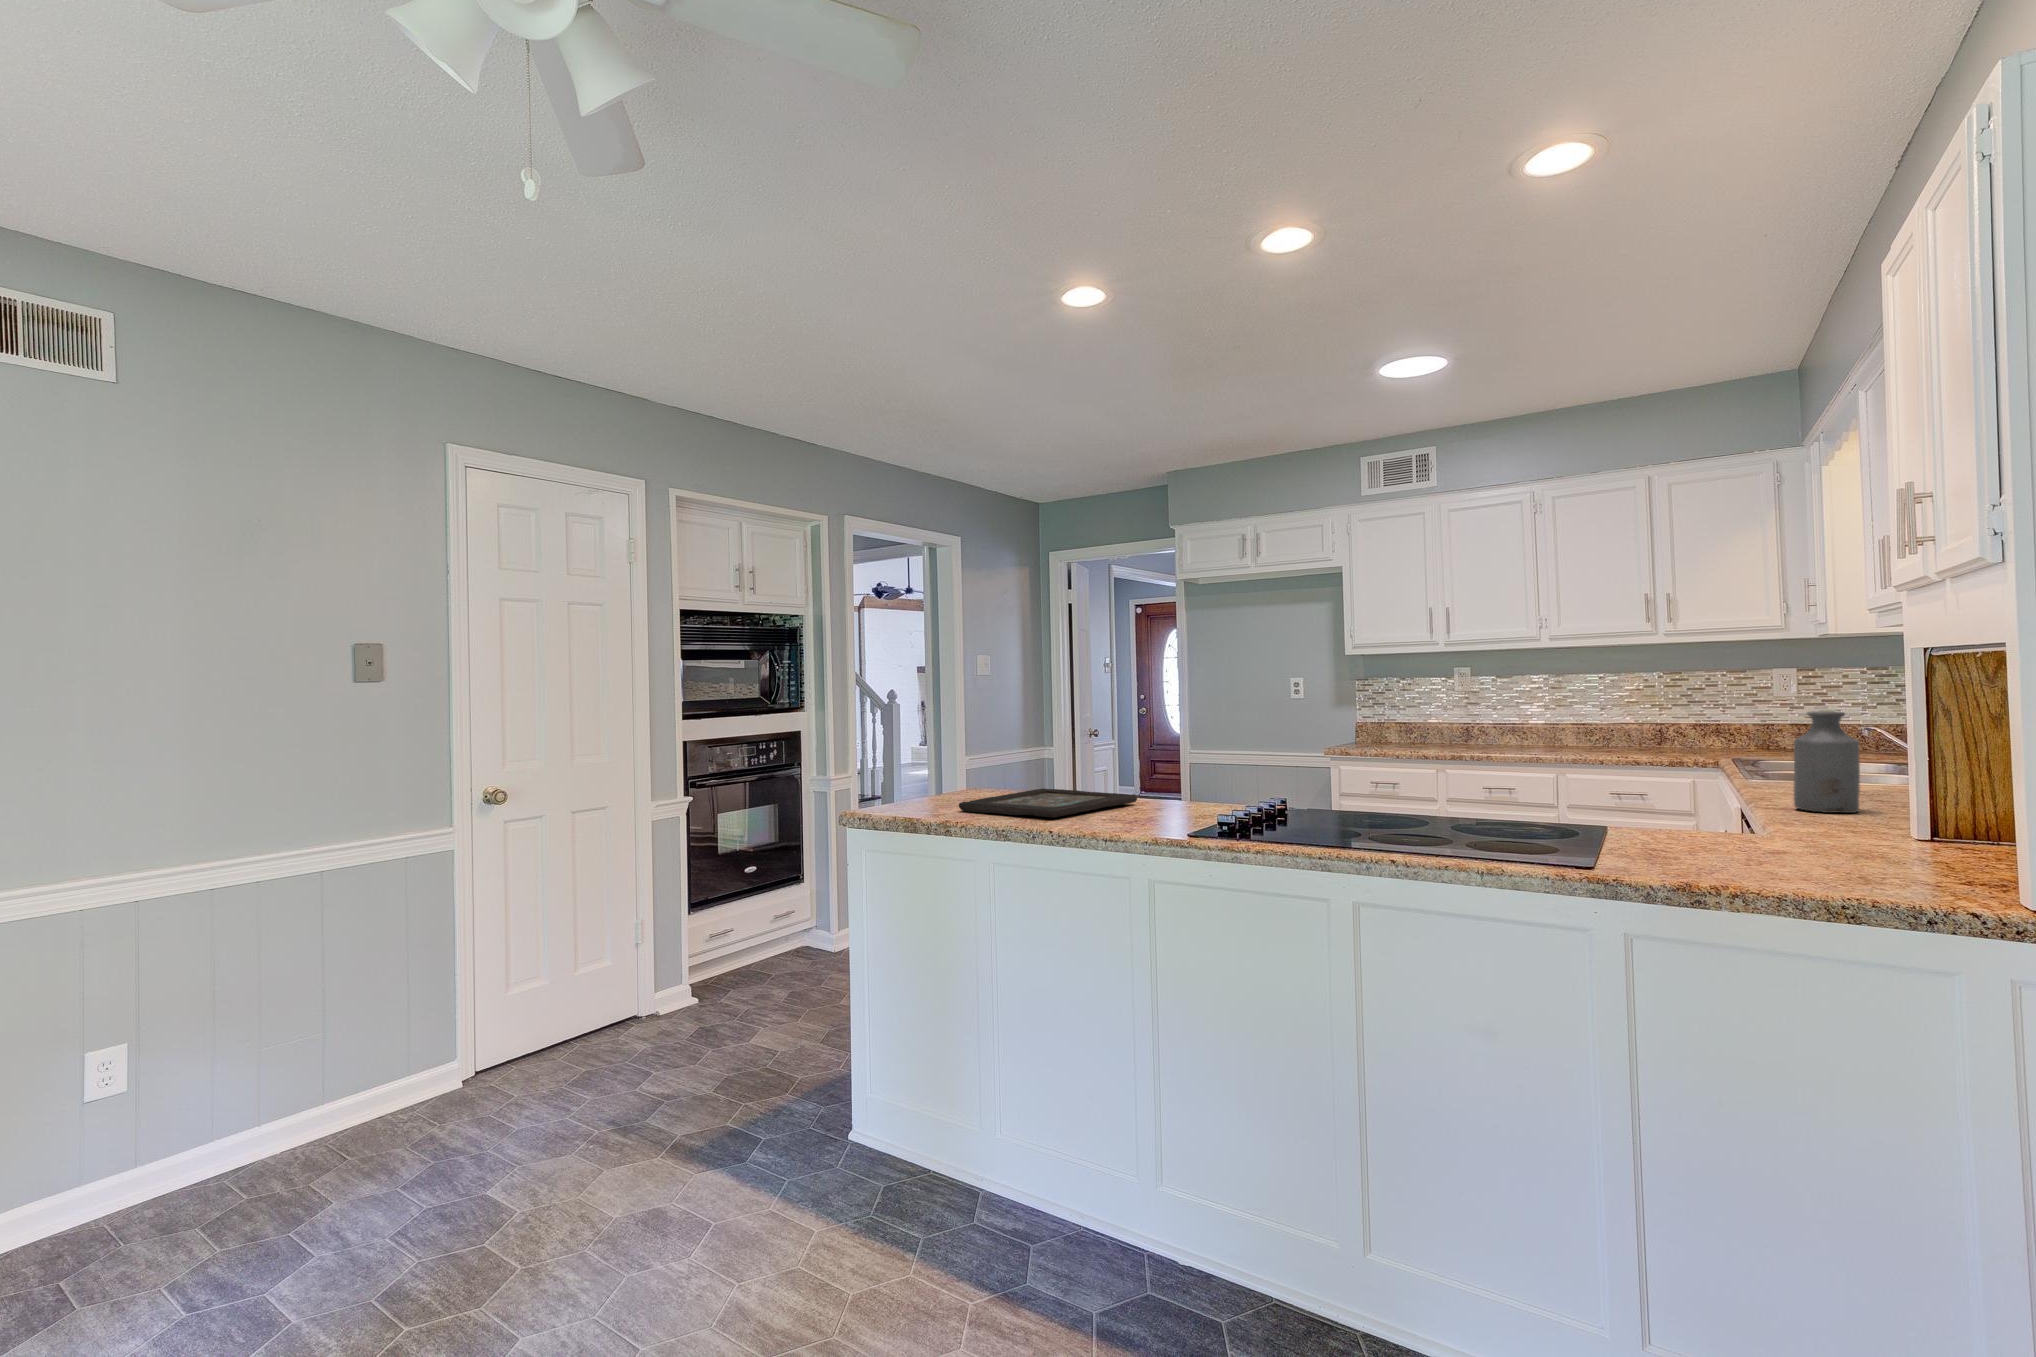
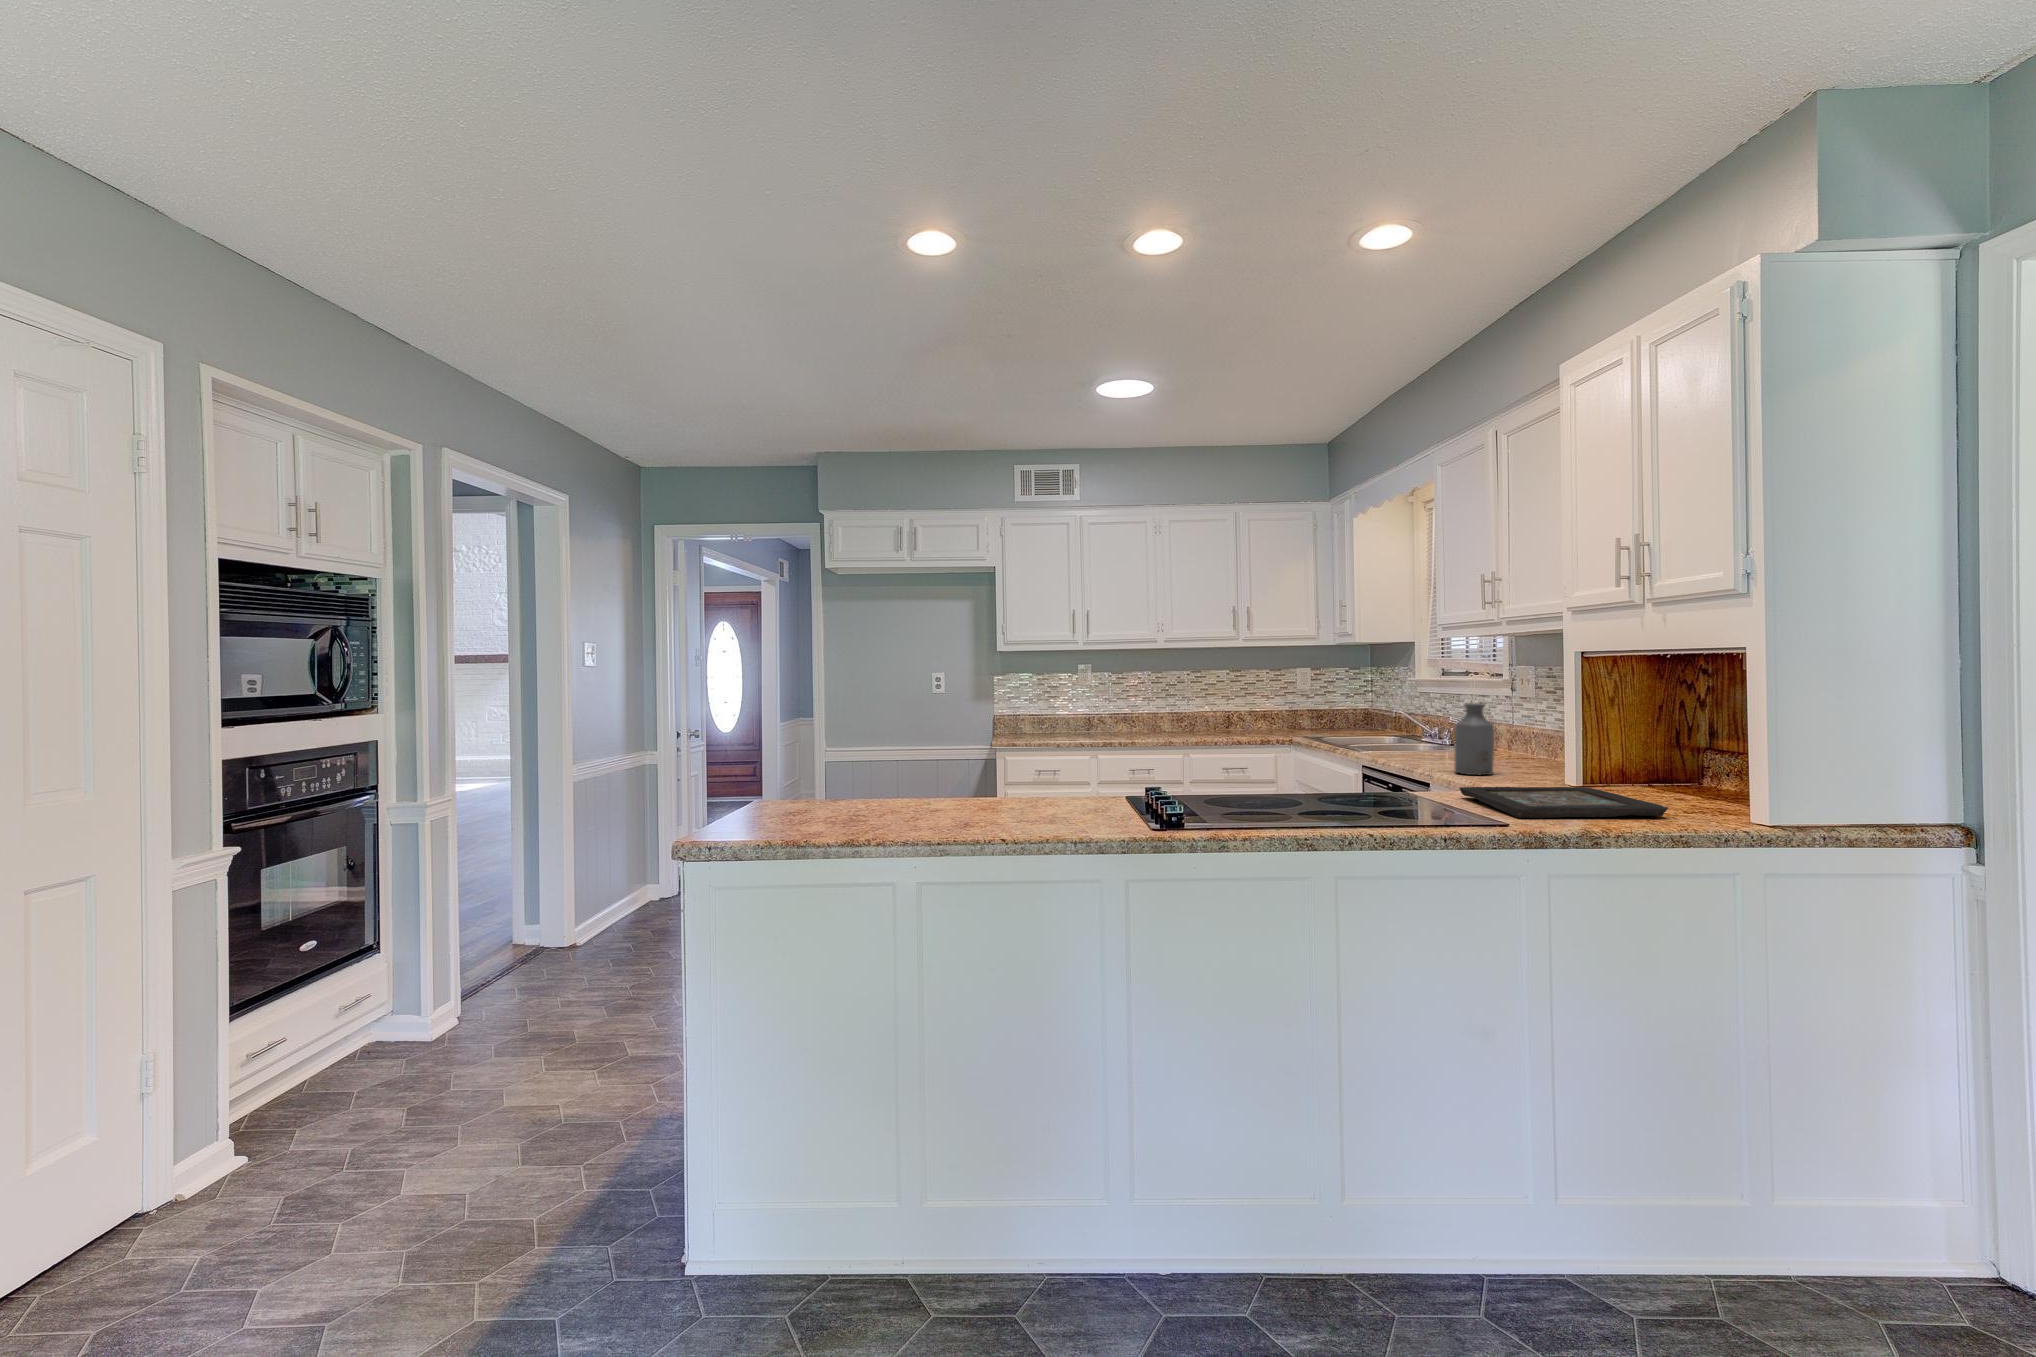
decorative tray: present [959,788,1137,818] -> present [1460,787,1668,818]

